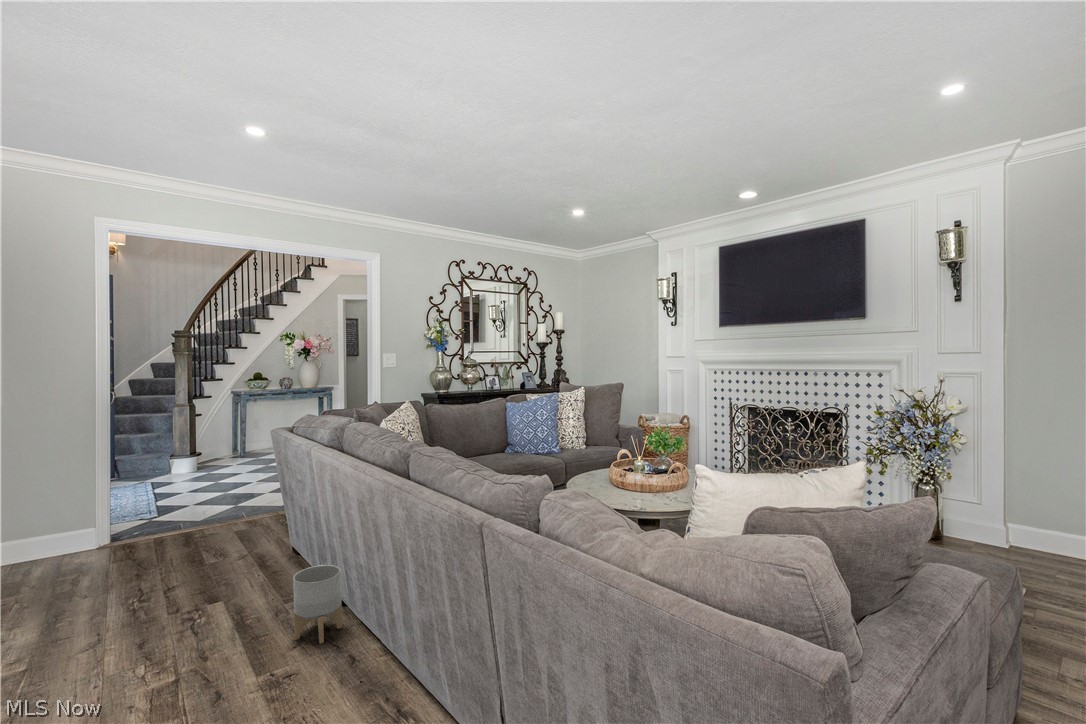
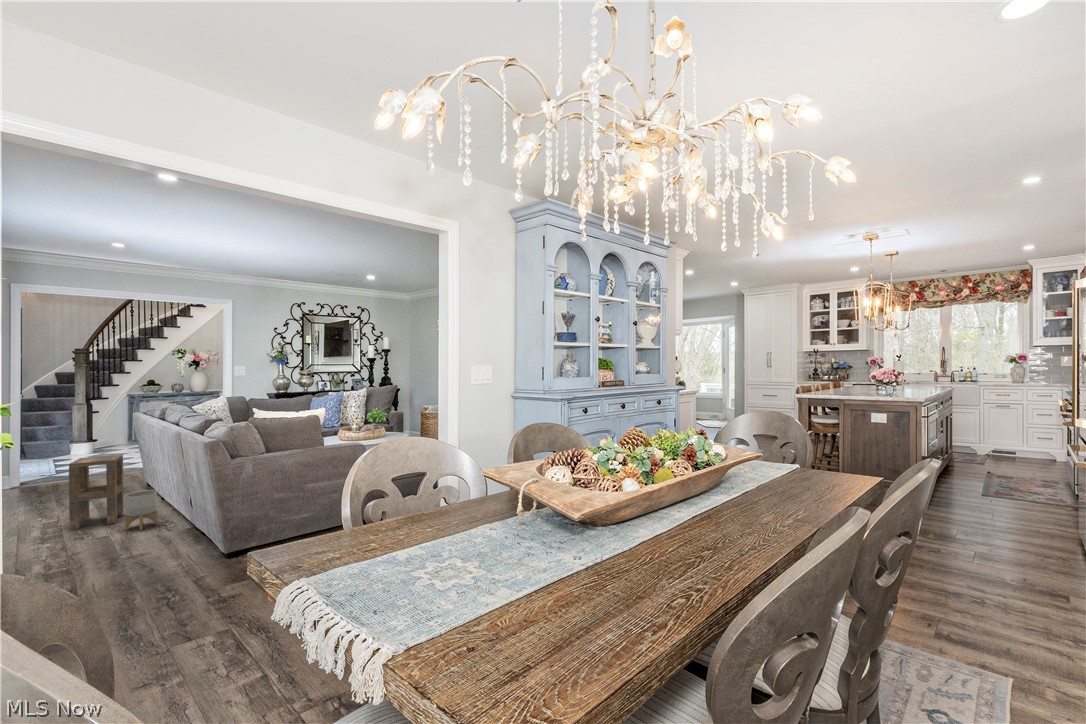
side table: none [202,496,277,633] -> present [69,455,124,530]

